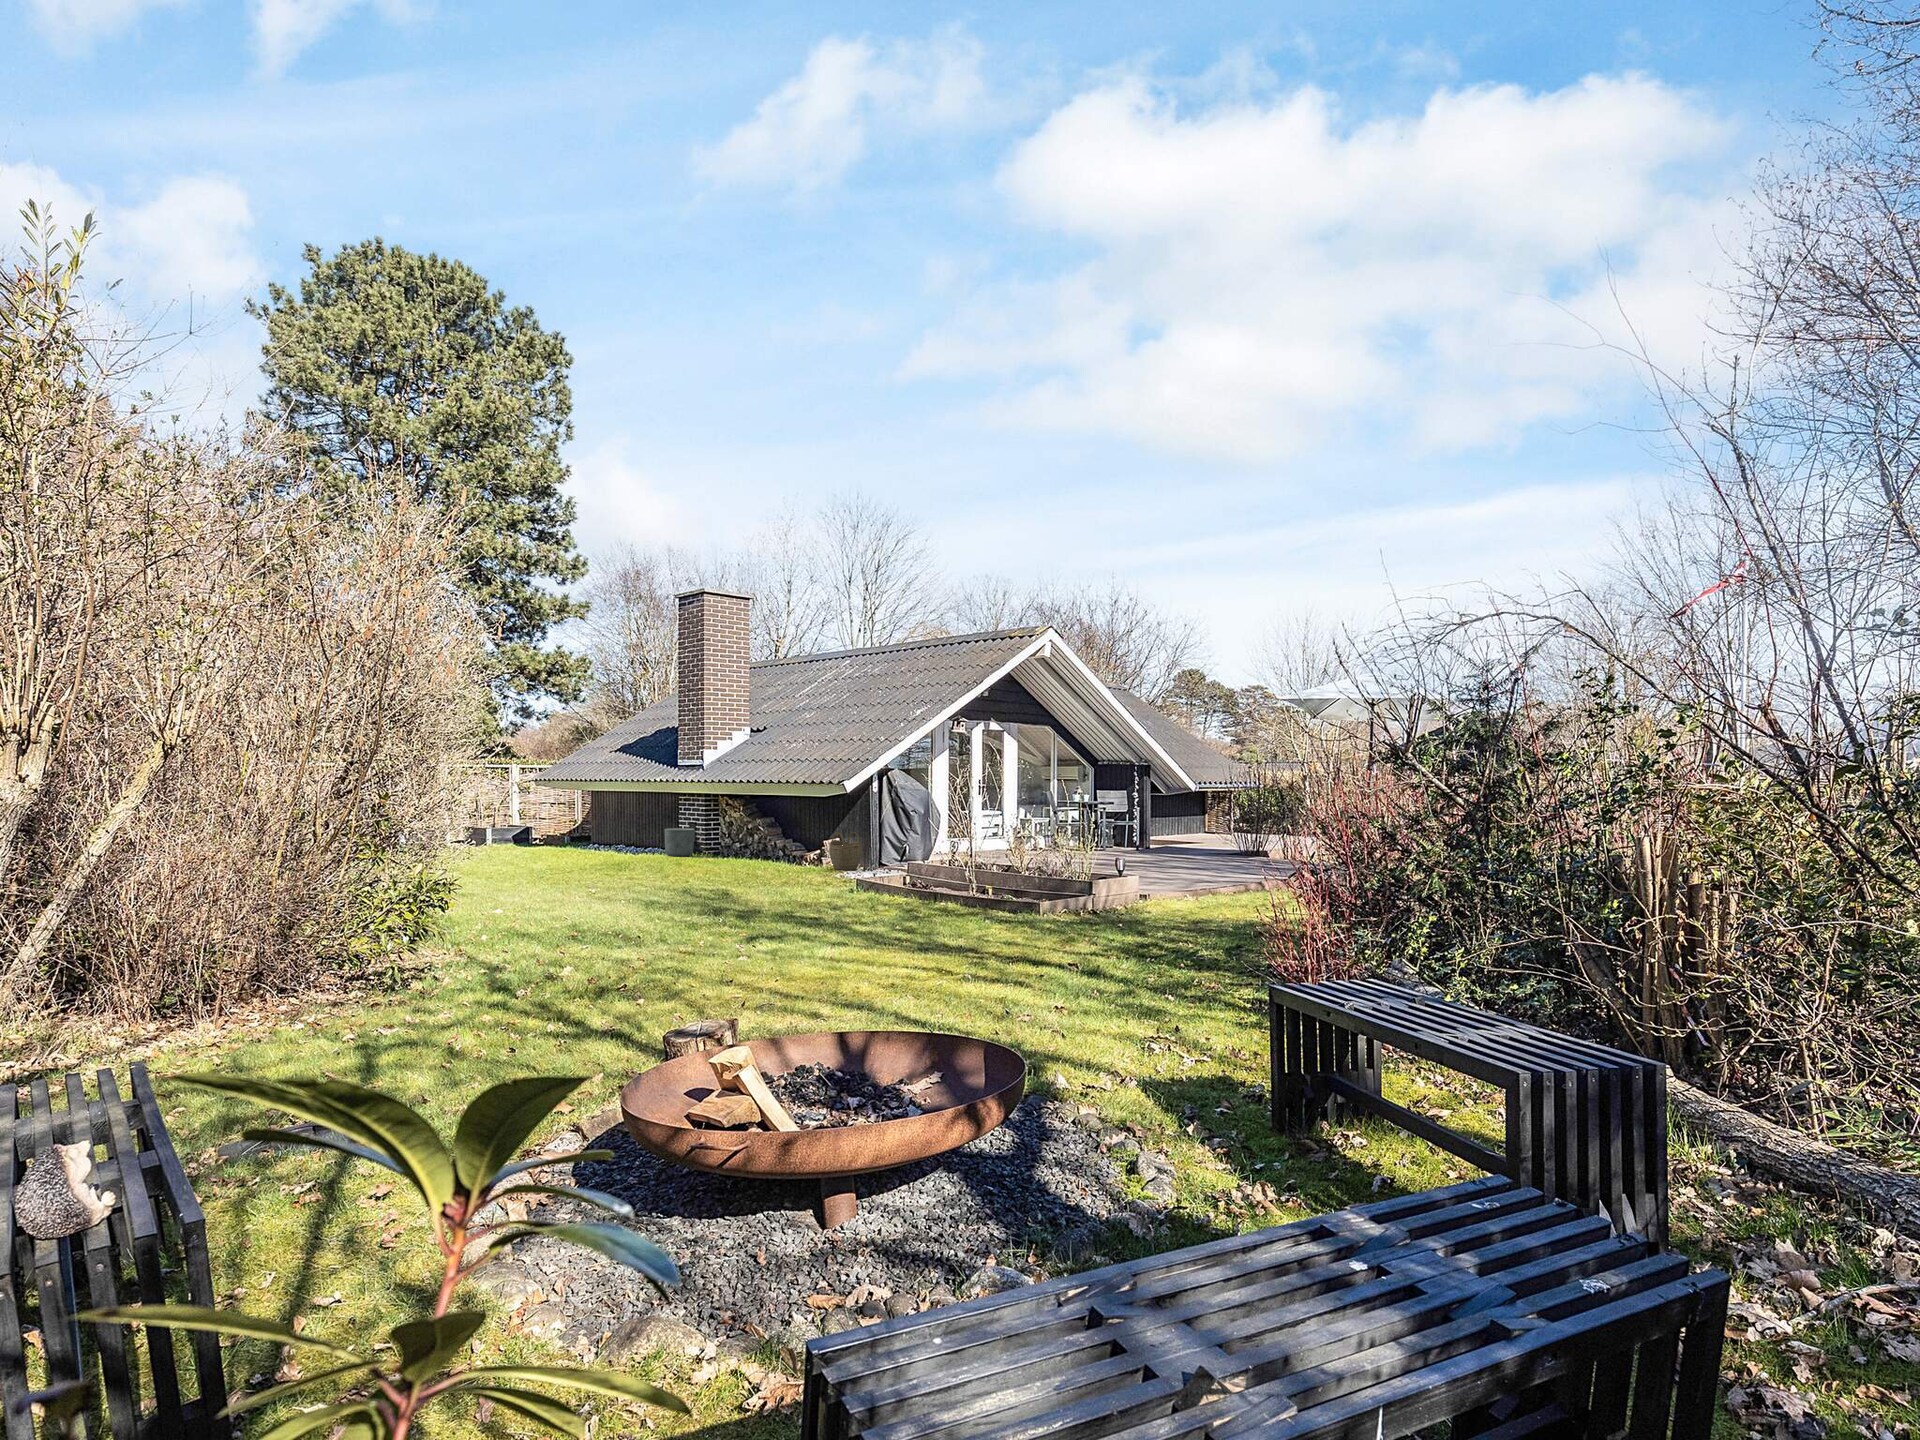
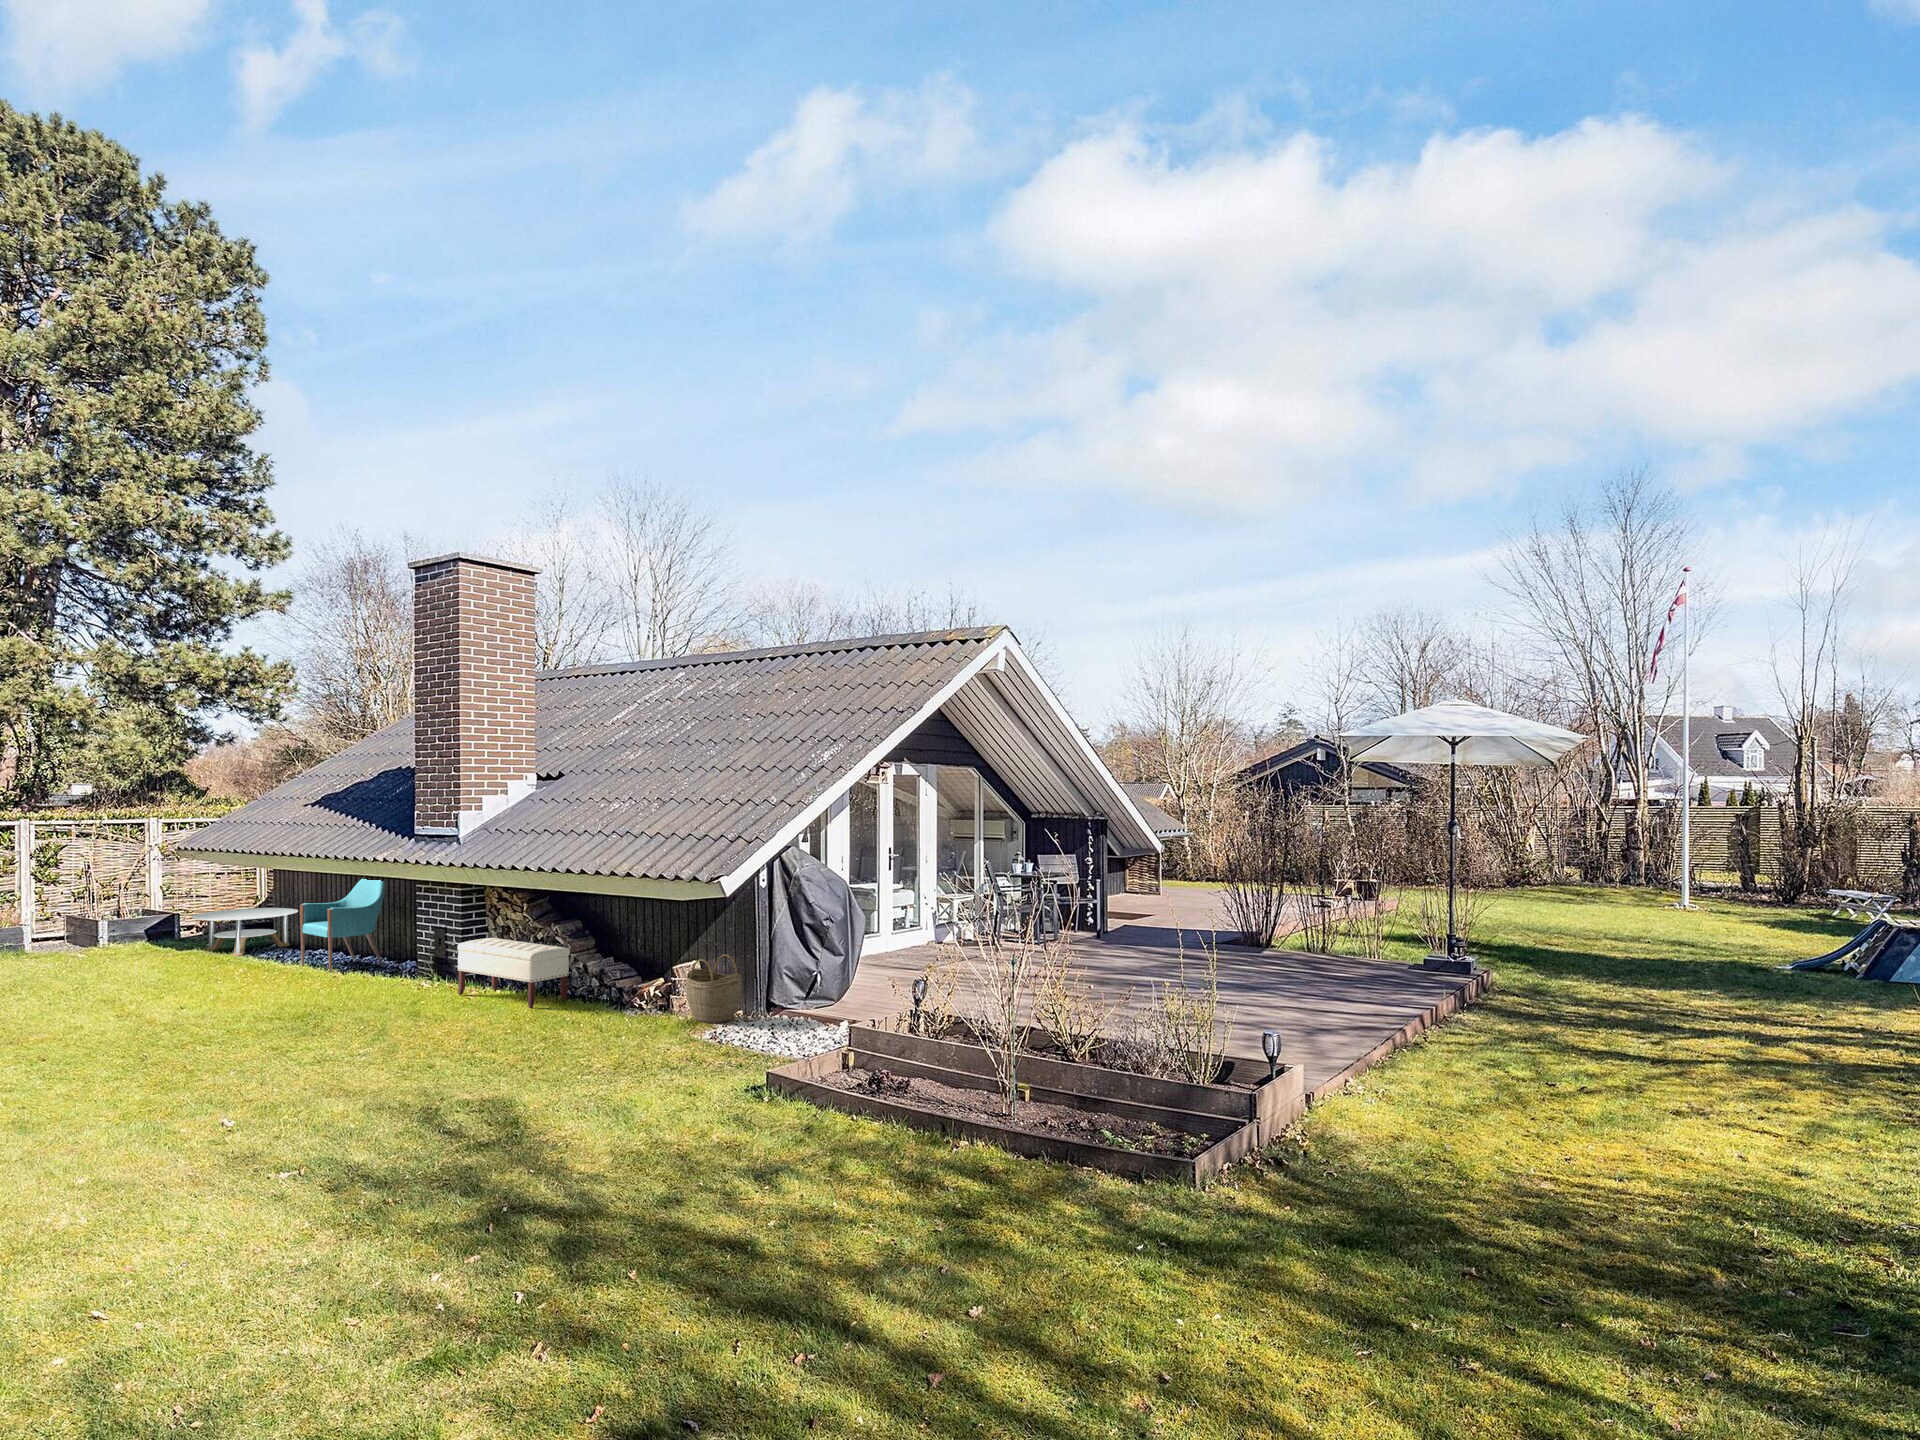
chair: none [611,793,661,851] -> present [300,878,385,972]
round table: none [546,819,608,846] -> present [191,908,298,957]
bench: none [703,826,767,864] -> present [457,938,570,1008]
planter: present [665,828,695,856] -> none [390,938,442,987]

